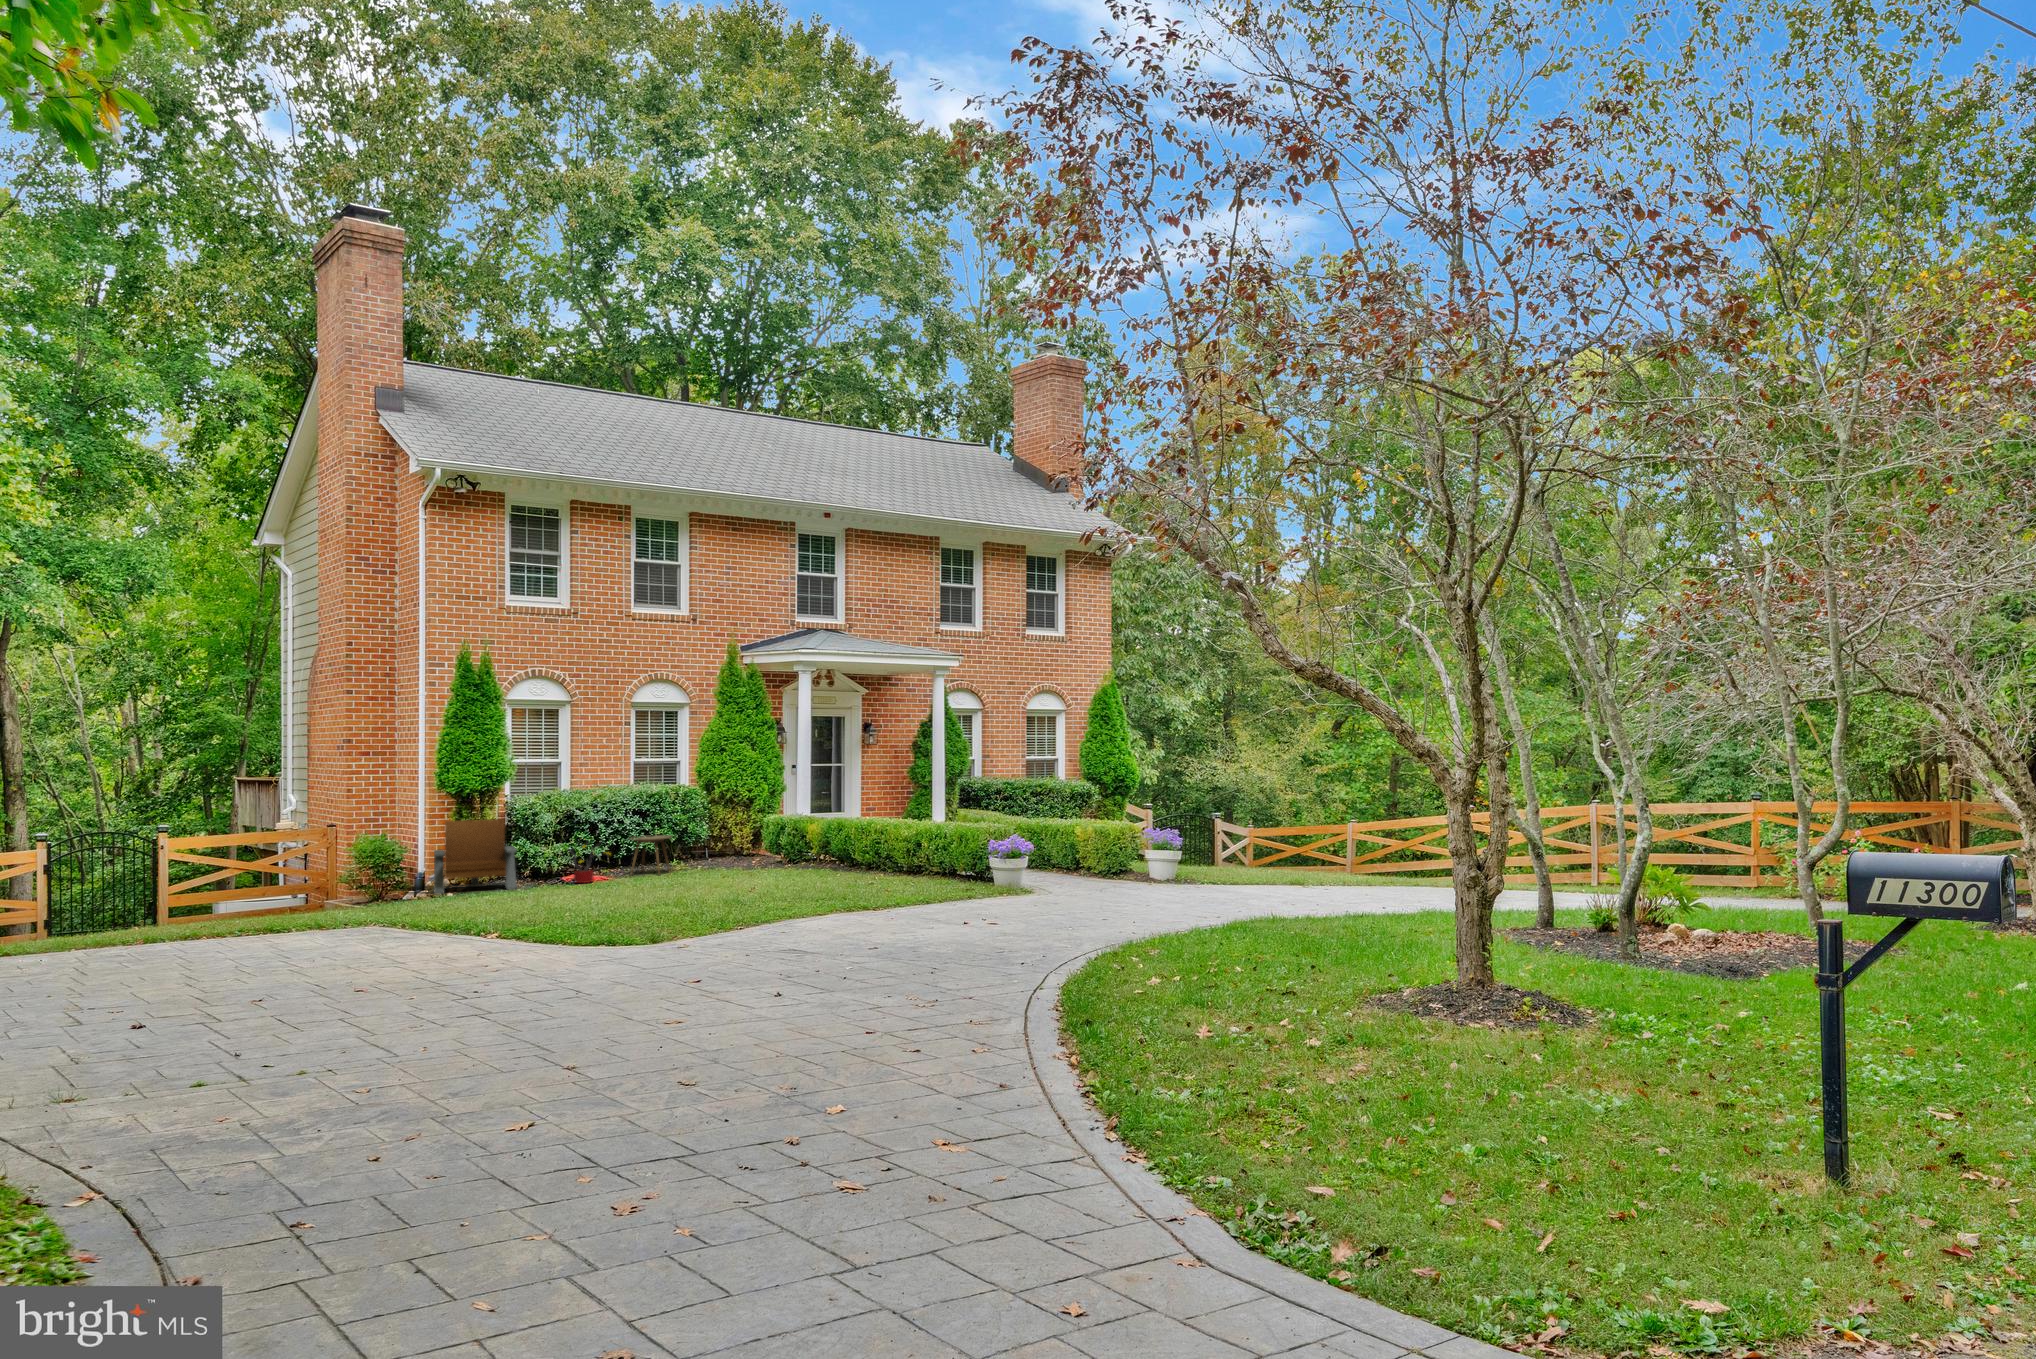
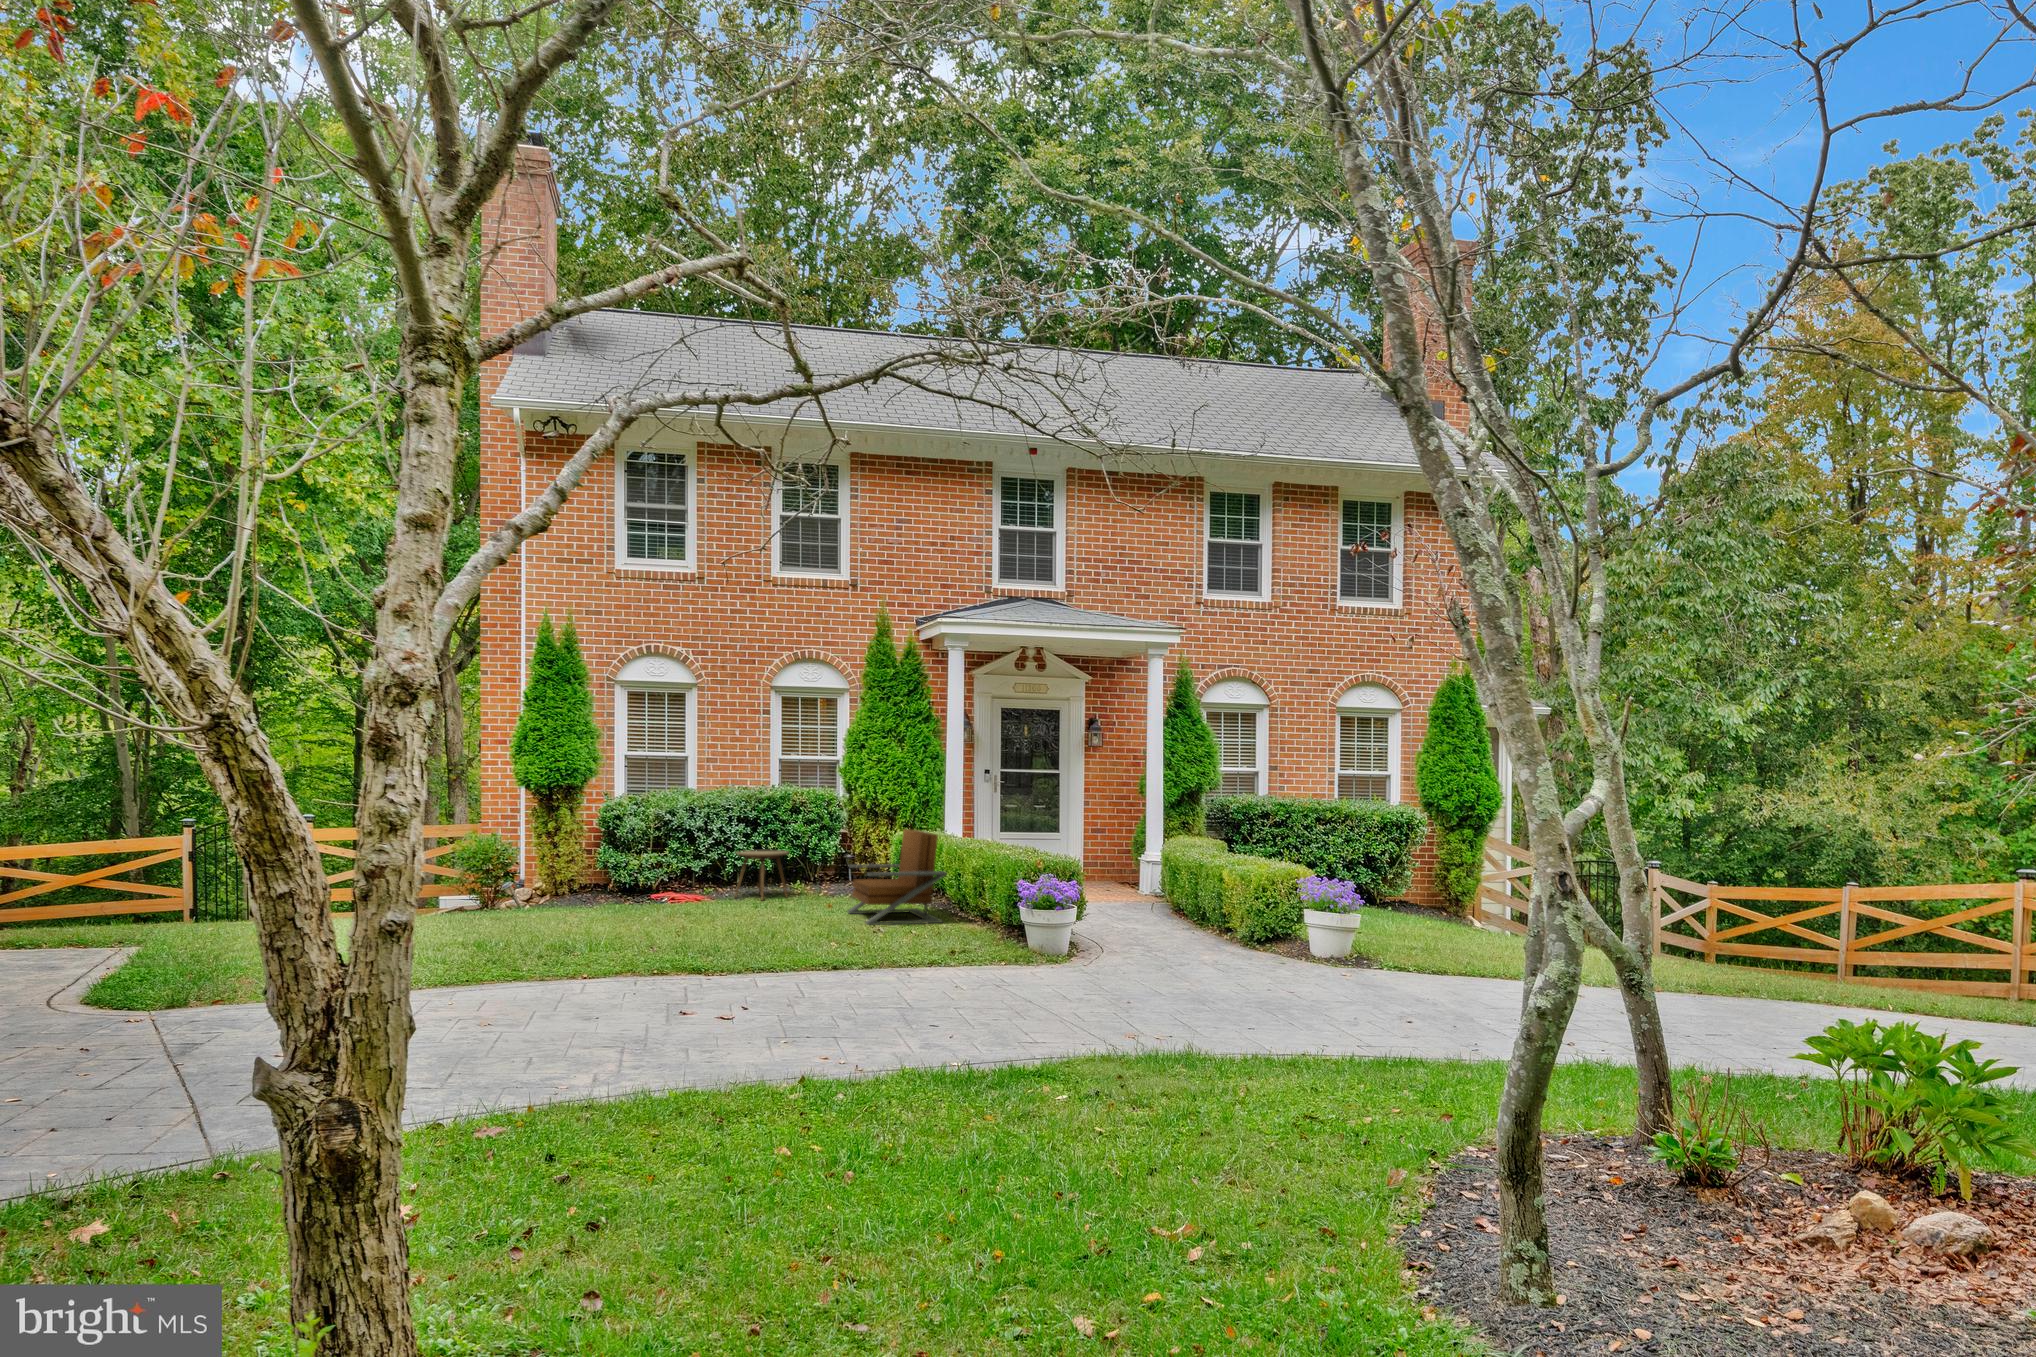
lounge chair: present [434,819,517,894] -> present [848,829,947,925]
decorative plant: present [562,844,596,883] -> none [628,847,691,904]

